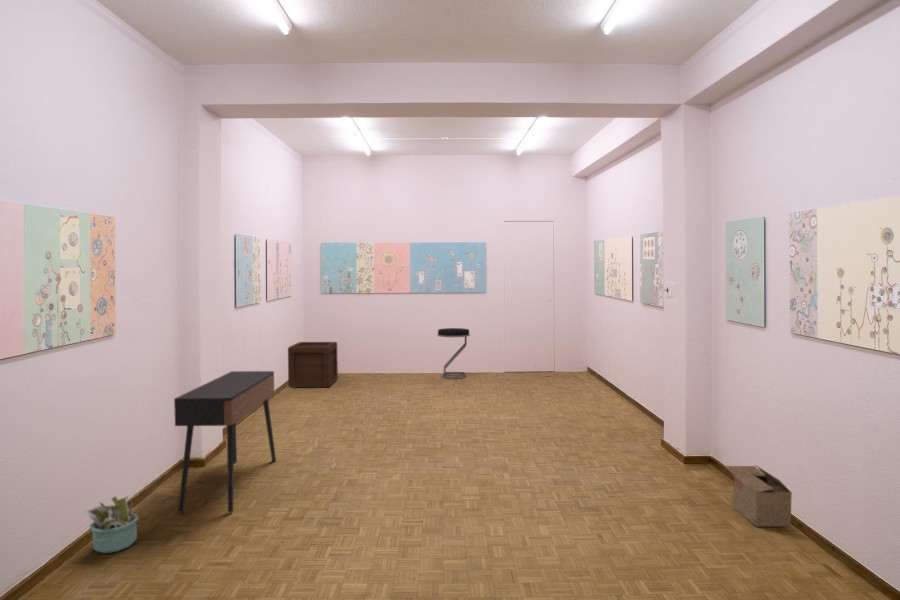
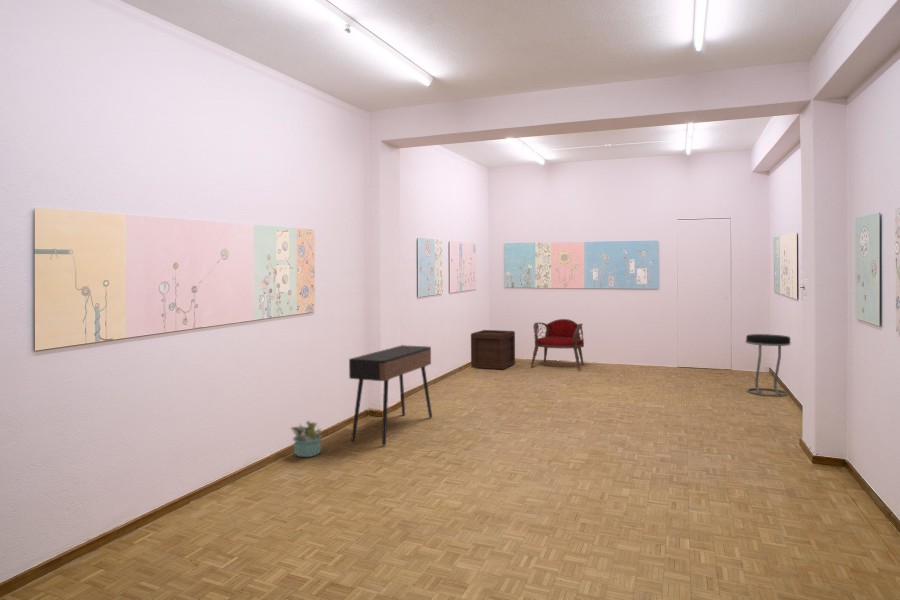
armchair: none [358,327,413,382] -> present [531,319,584,370]
stool: present [438,328,470,379] -> present [746,334,791,396]
cardboard box: present [725,466,792,527] -> none [830,463,889,531]

